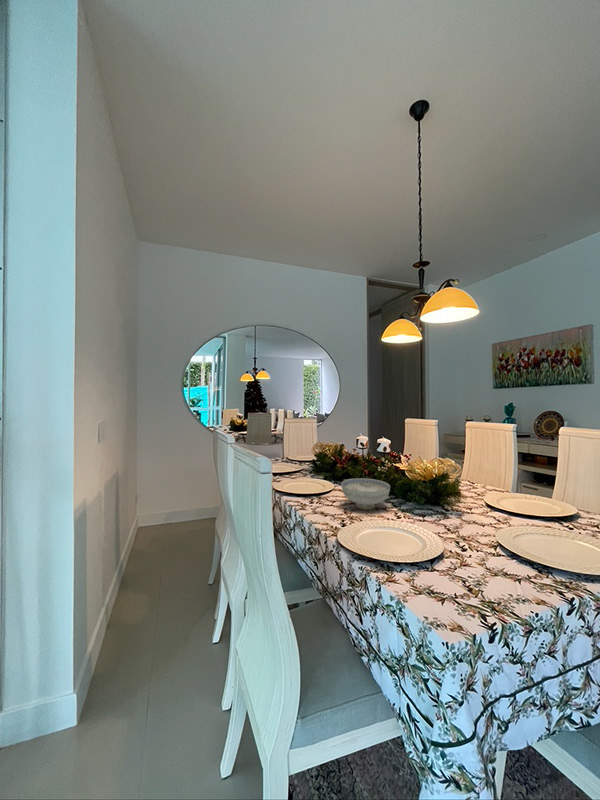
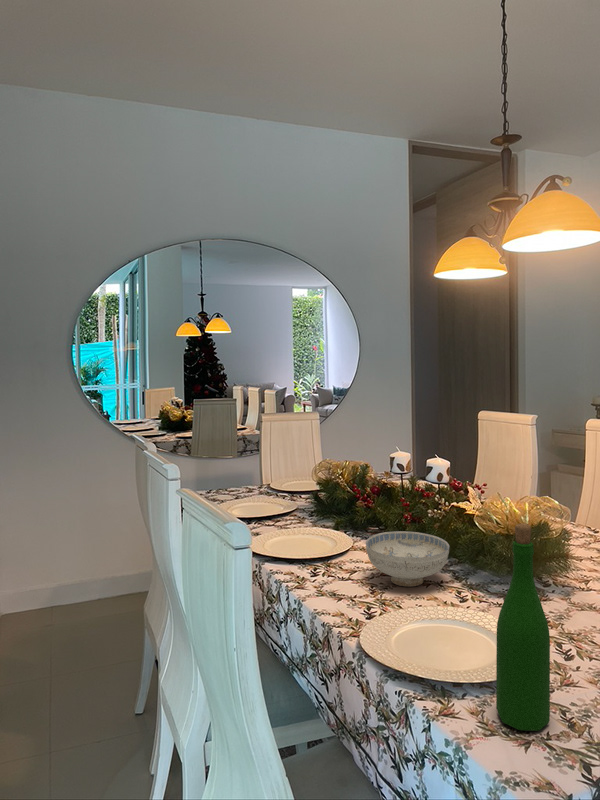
wine bottle: none [421,460,456,592] -> present [496,523,550,731]

